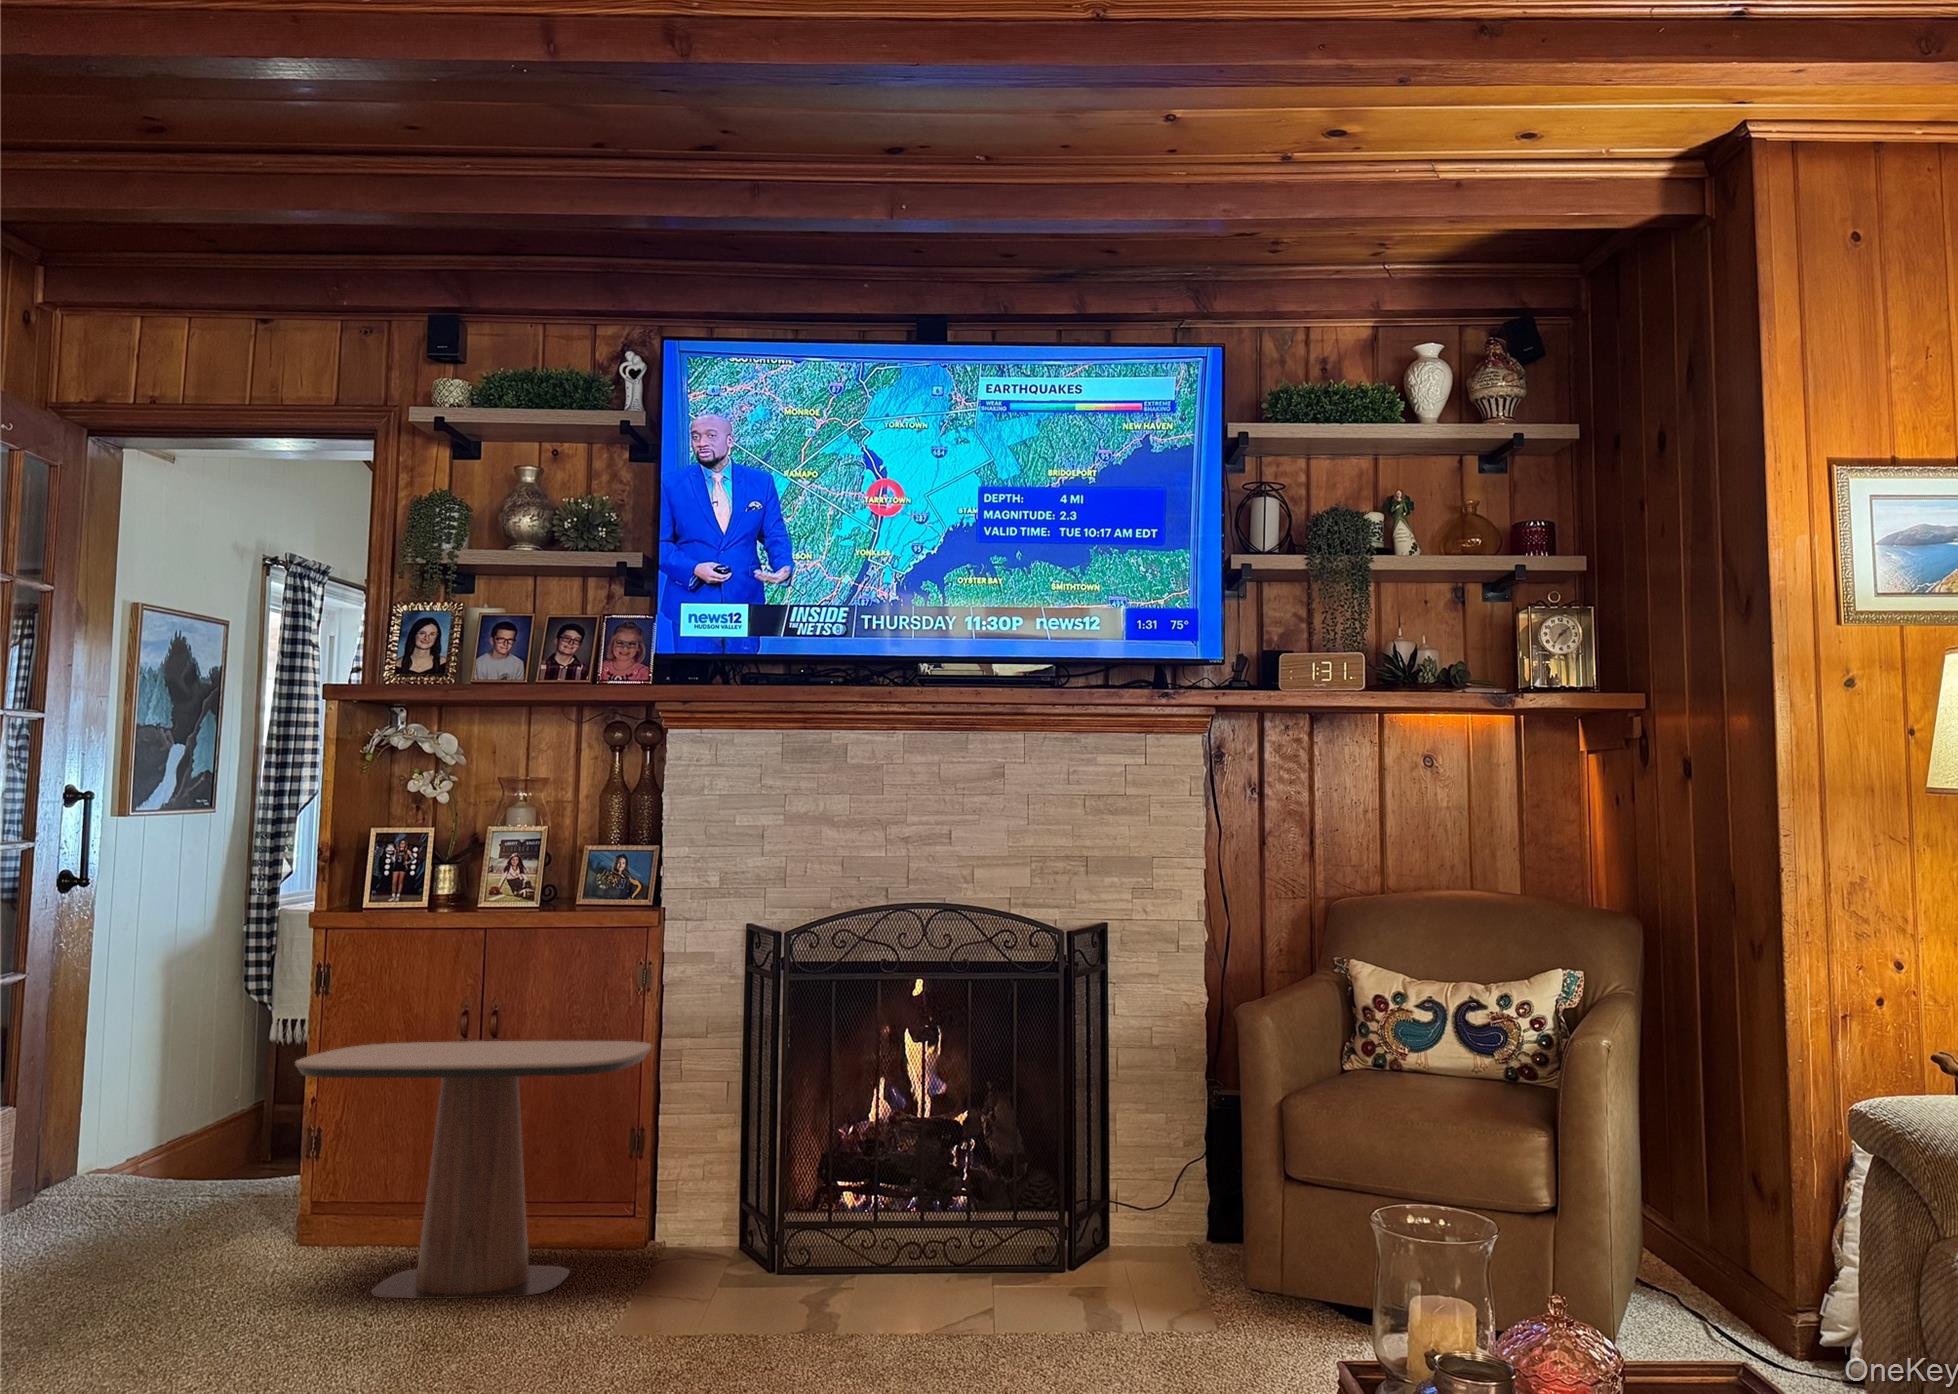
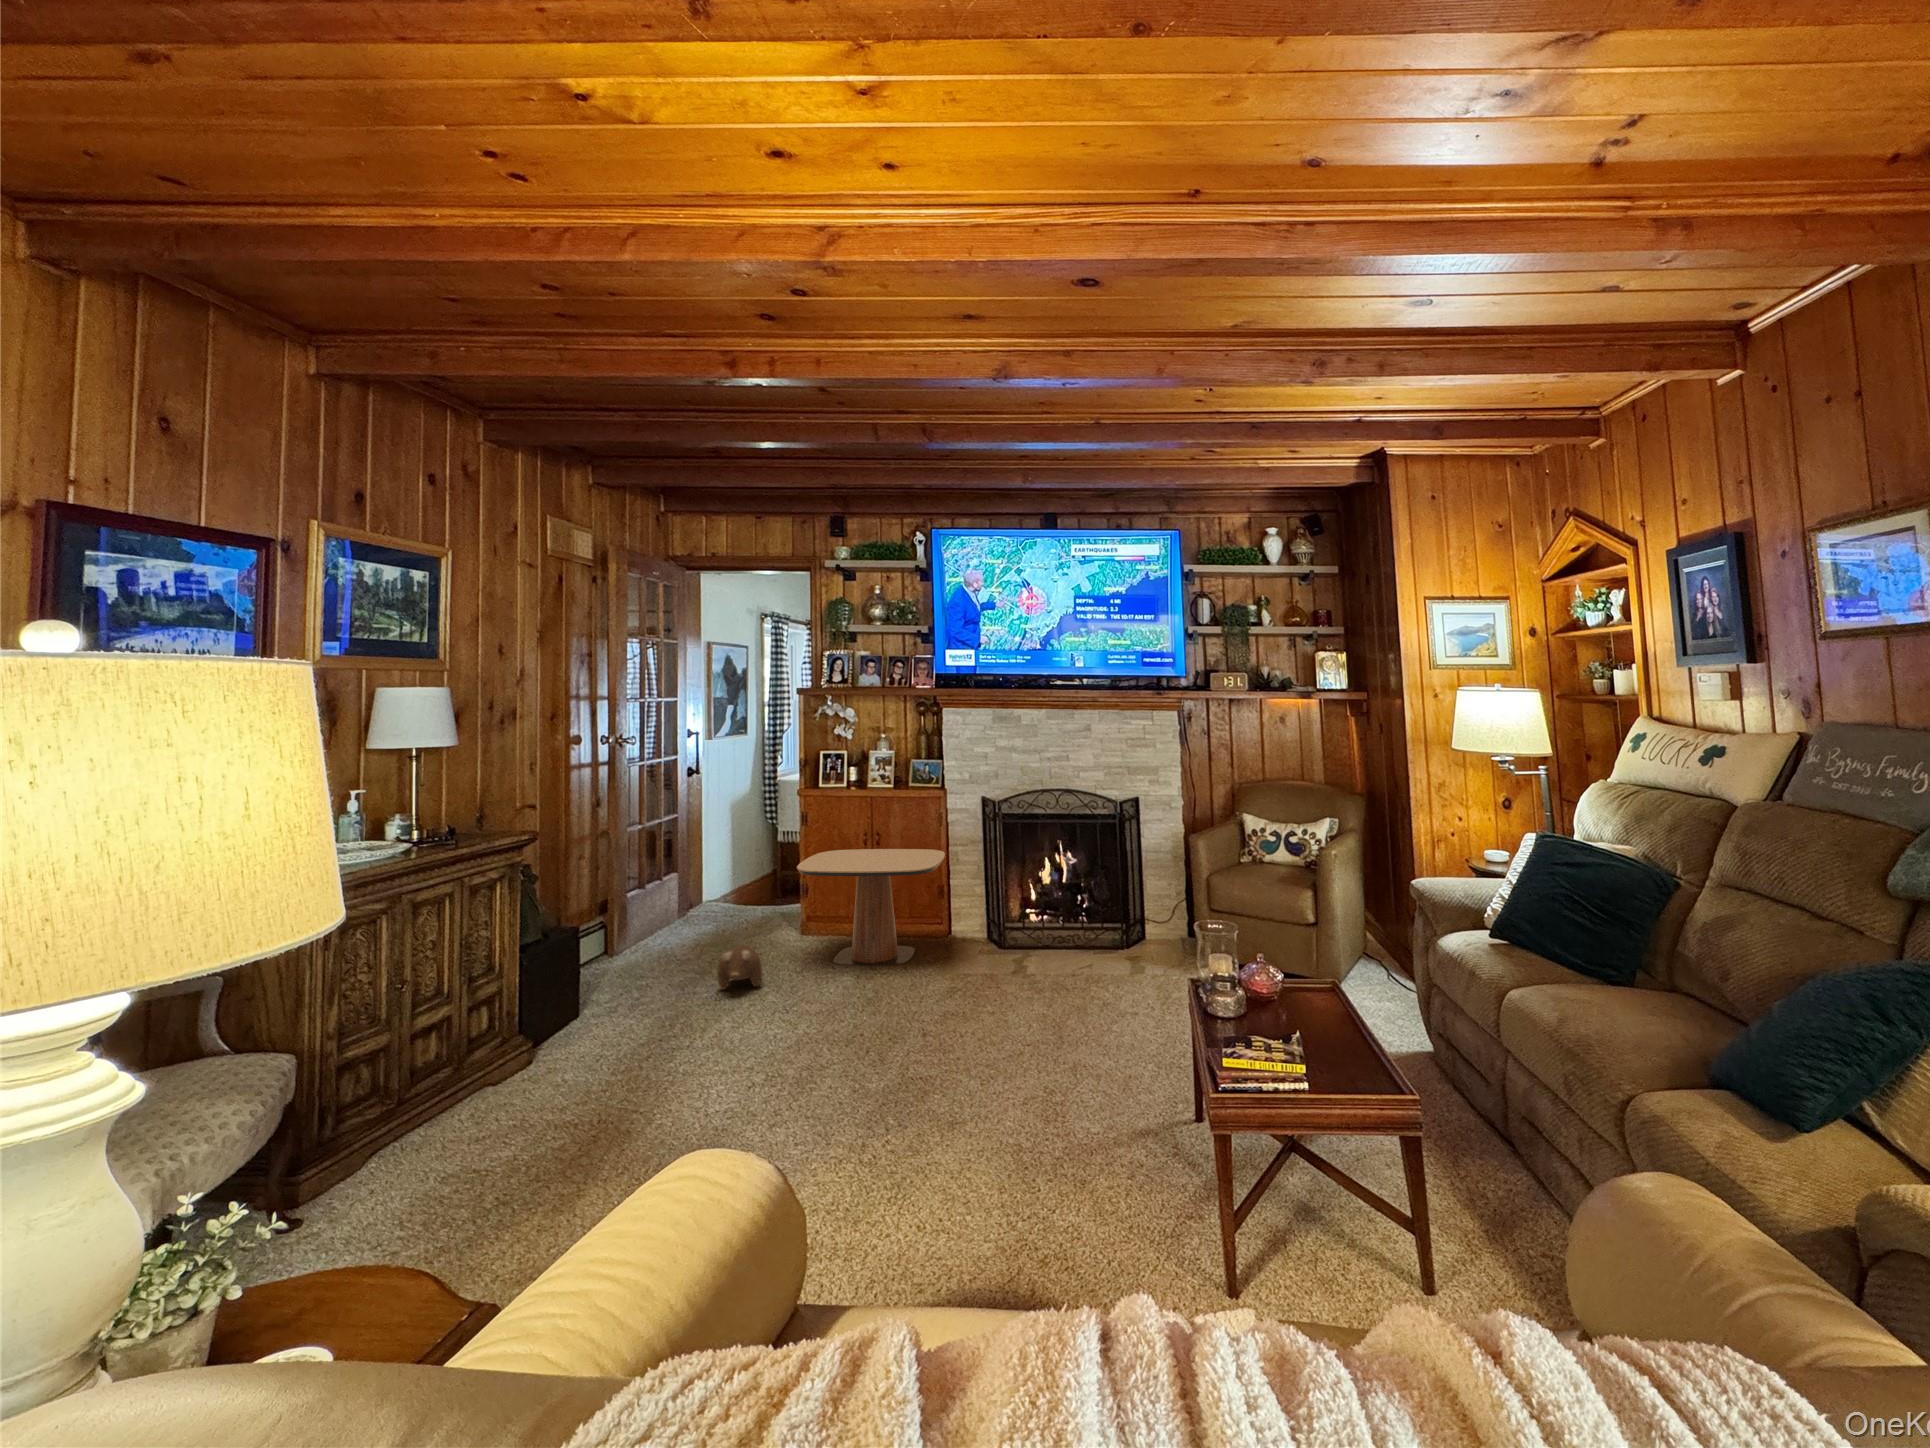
plush toy: none [74,1235,189,1343] -> present [717,945,762,989]

